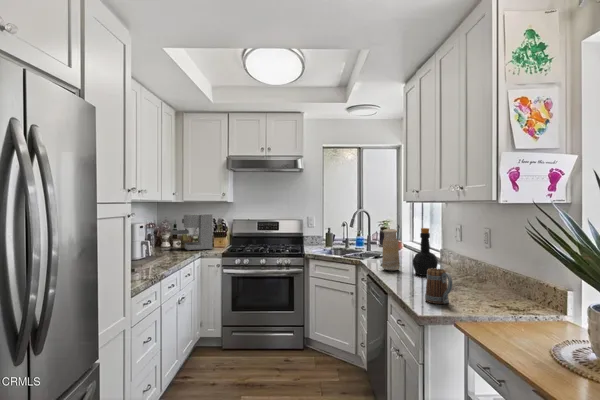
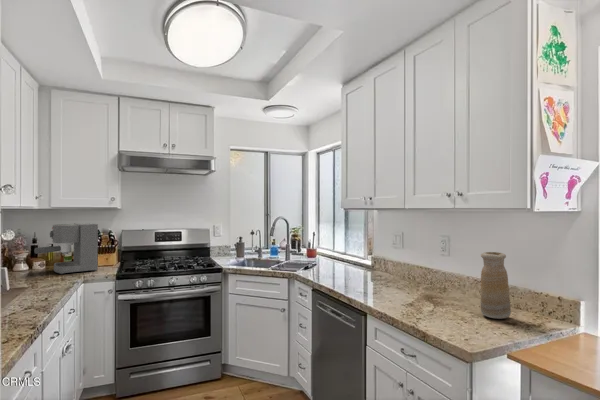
bottle: present [413,228,438,276] -> none [372,236,400,289]
vase: present [382,229,400,270] -> present [481,252,511,319]
mug: present [425,268,452,304] -> none [433,284,472,326]

